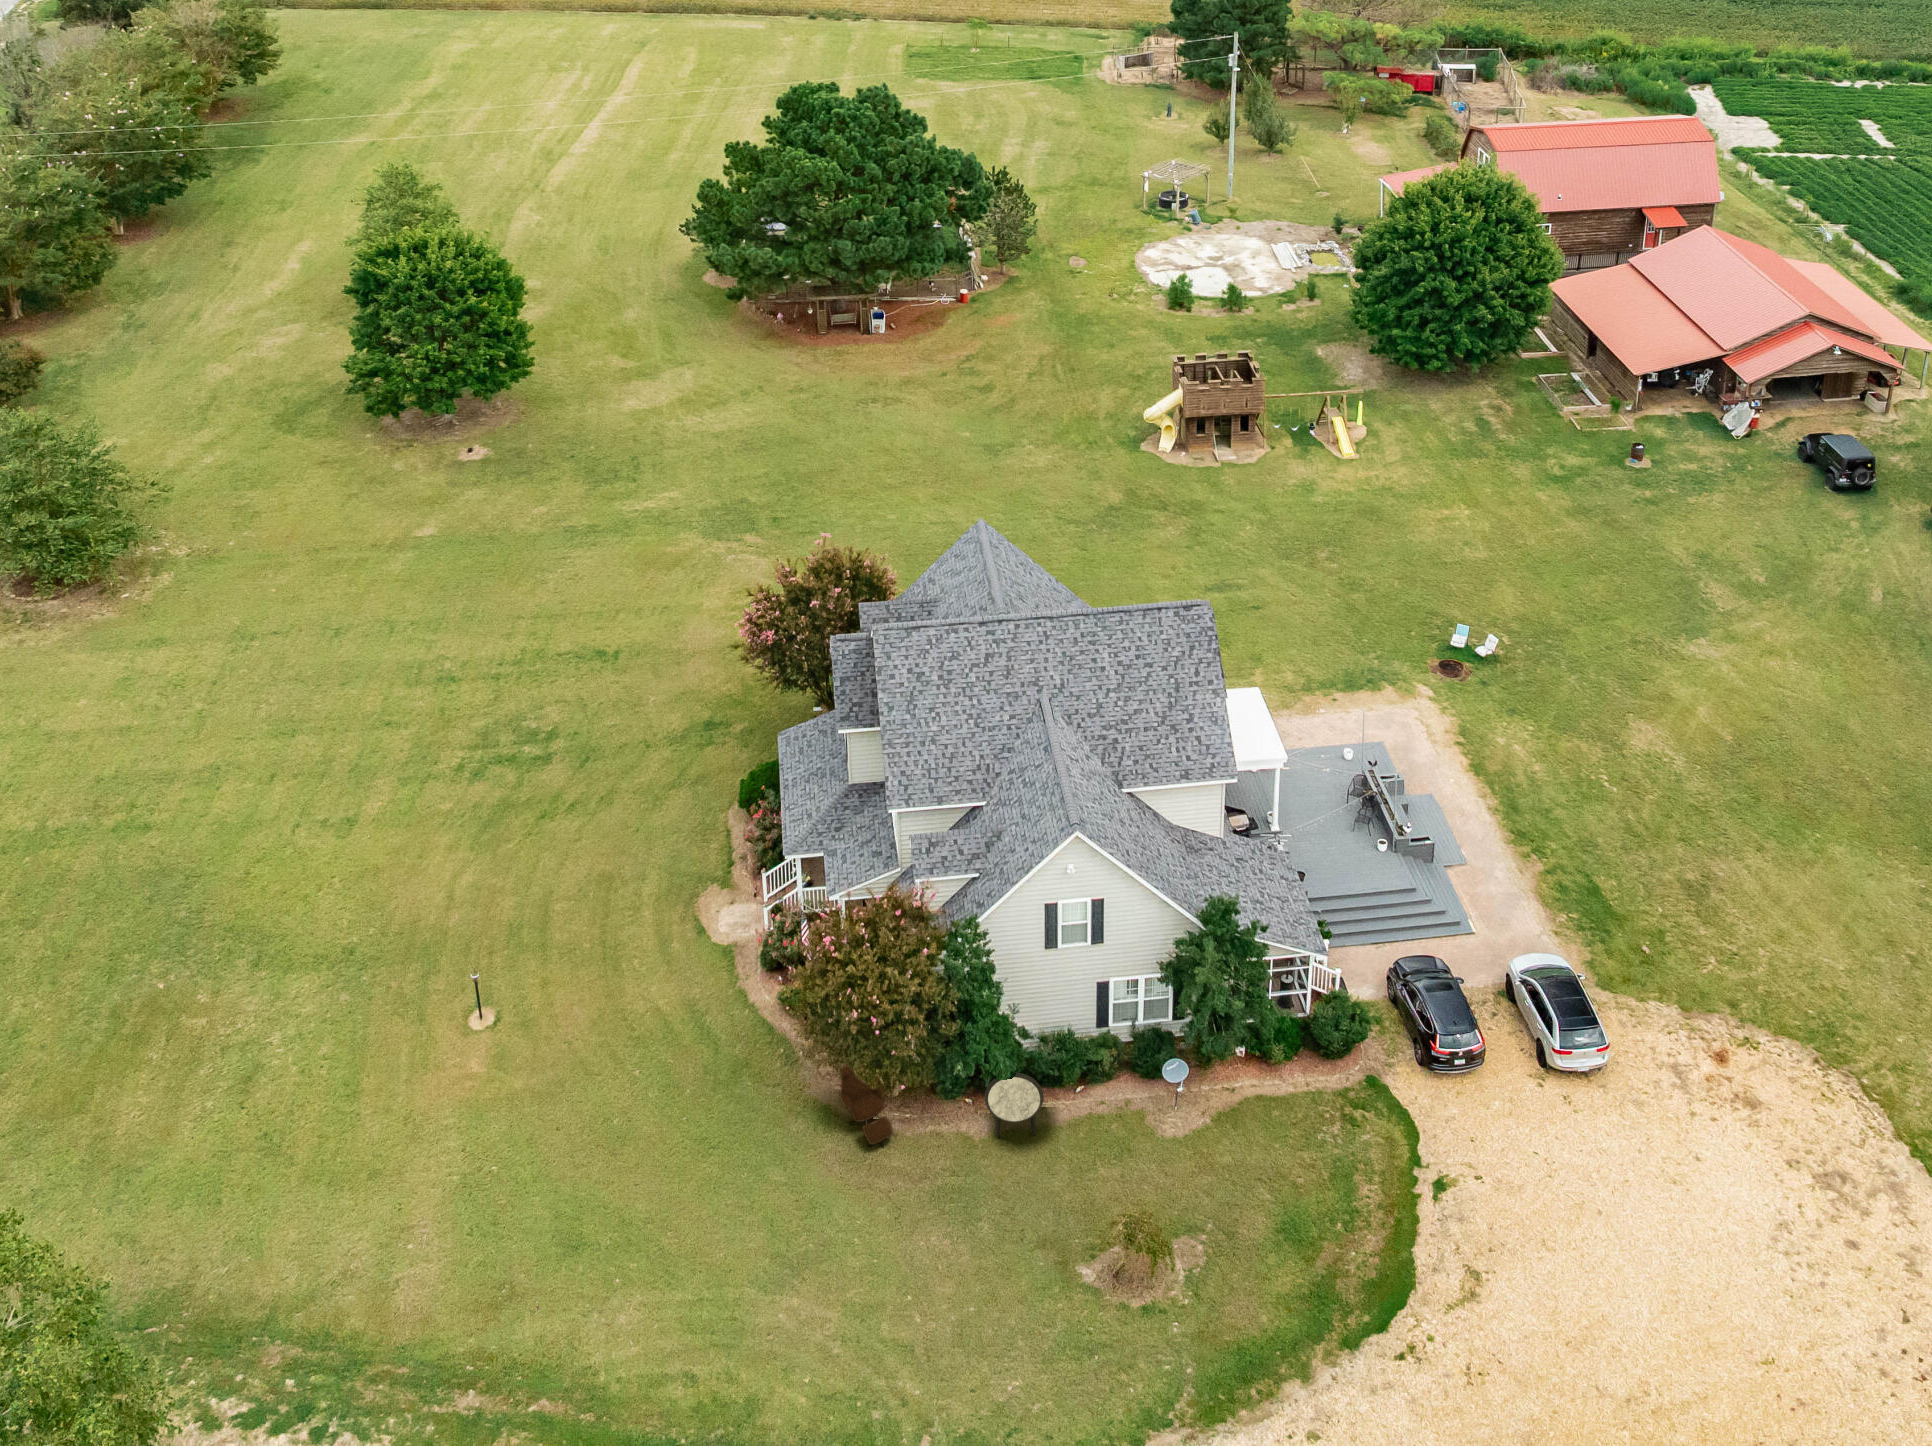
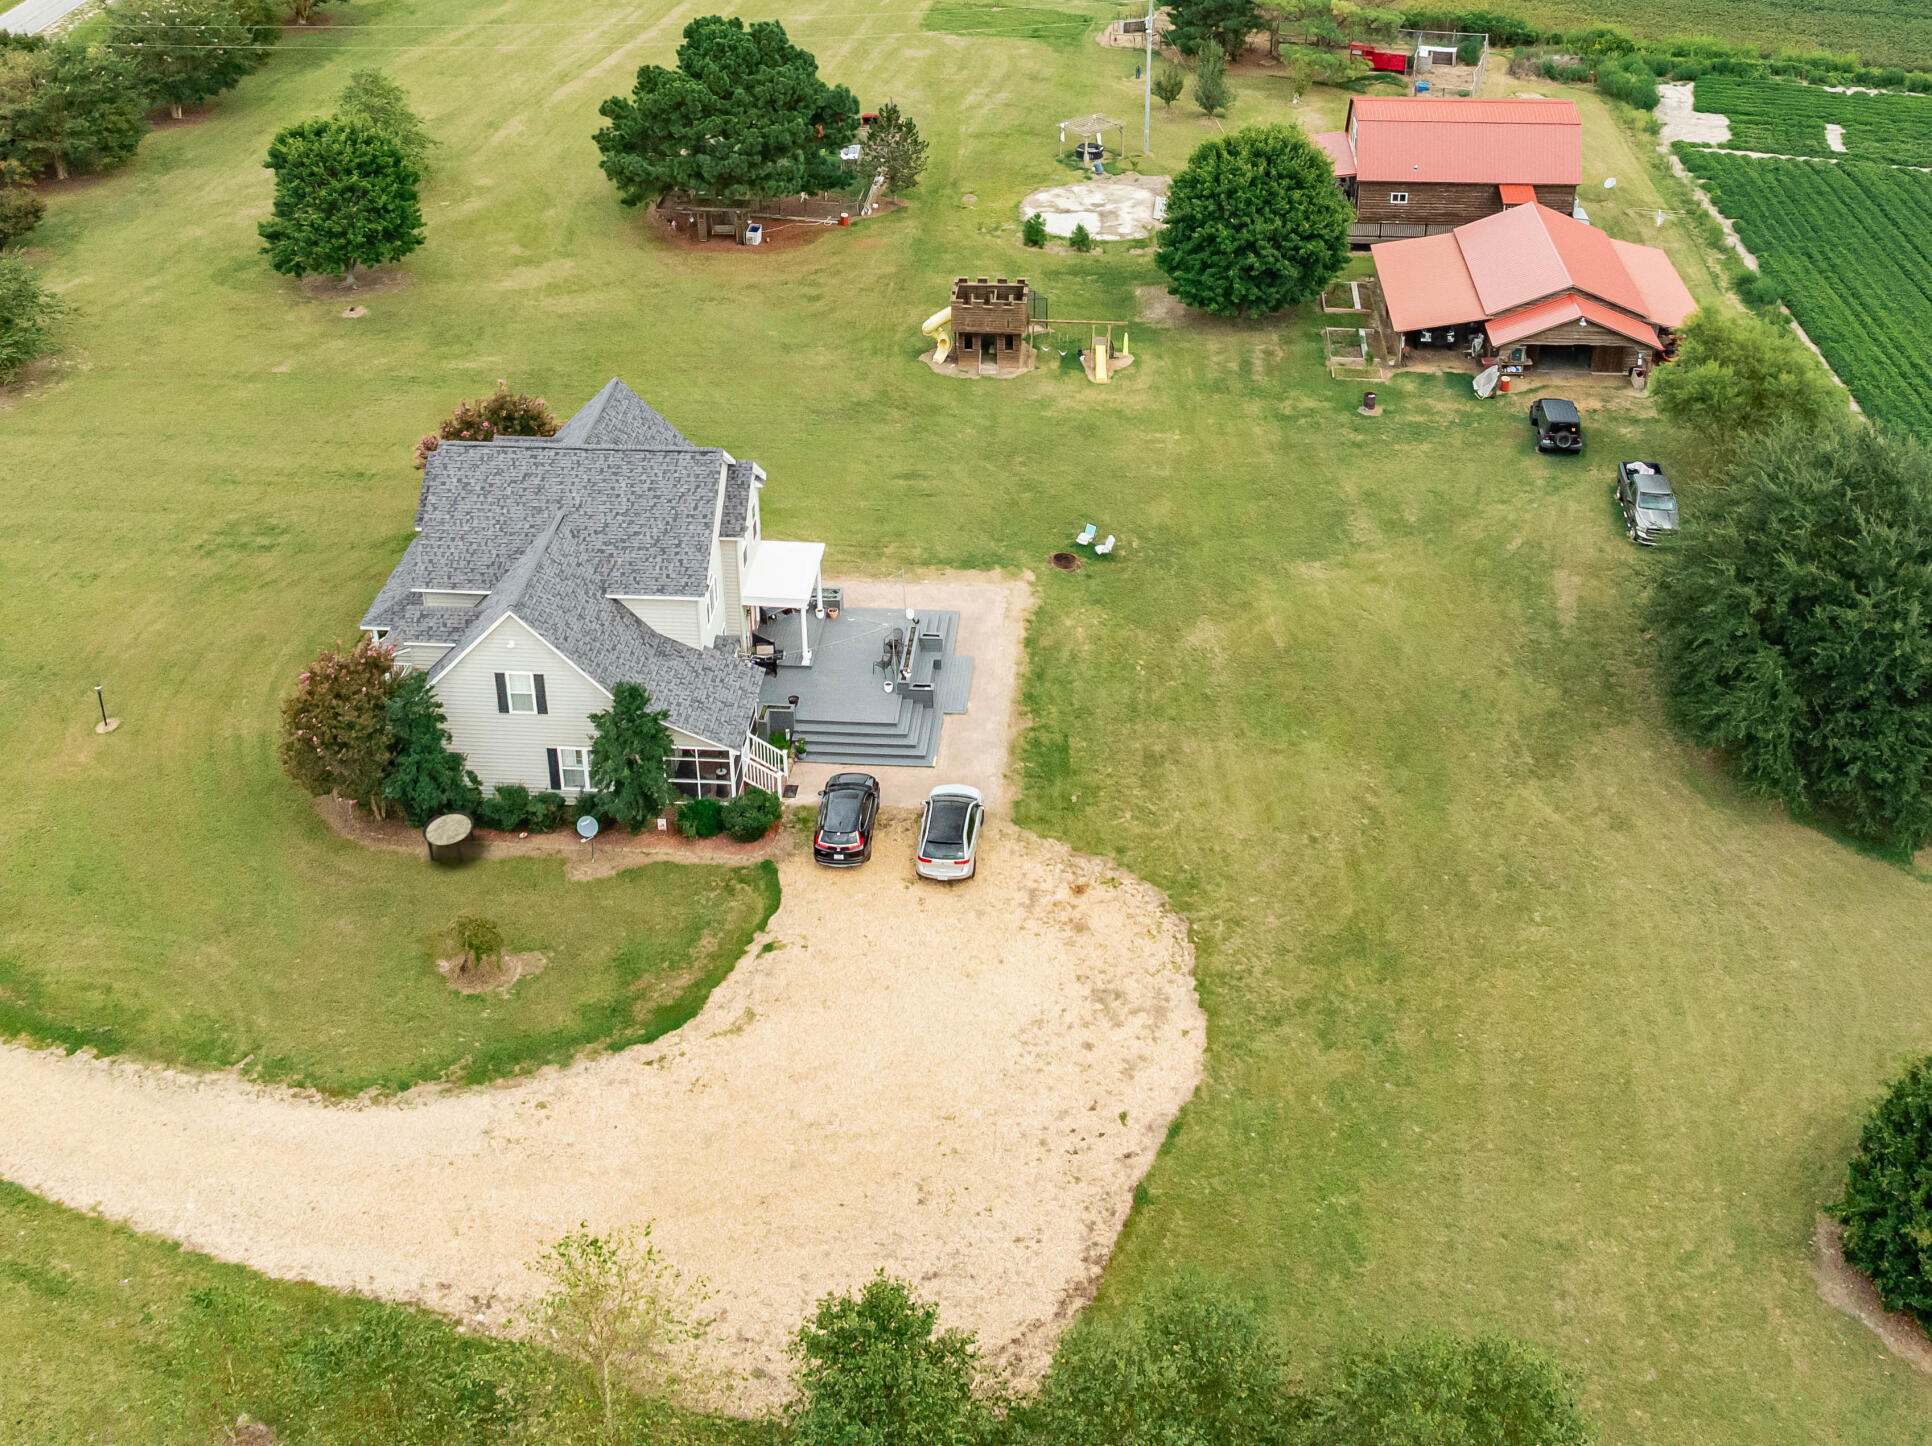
lounge chair: present [839,1065,893,1145] -> none [317,780,357,853]

